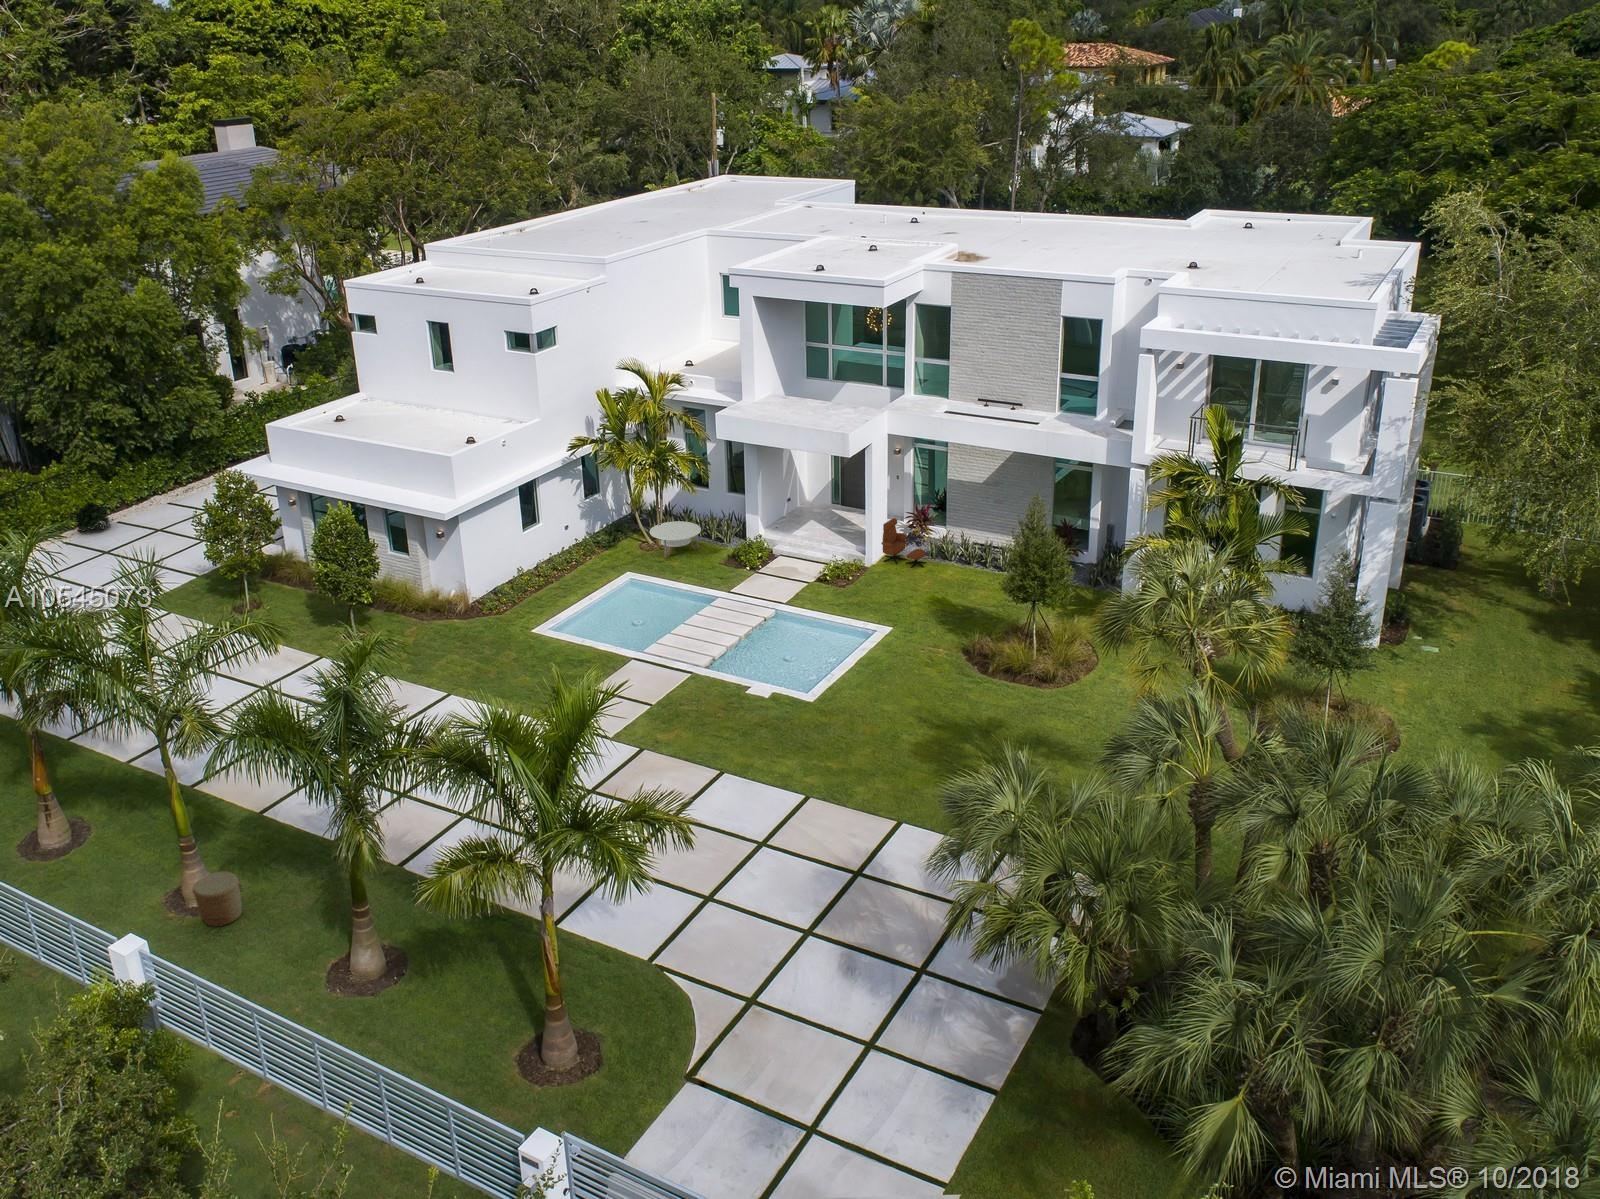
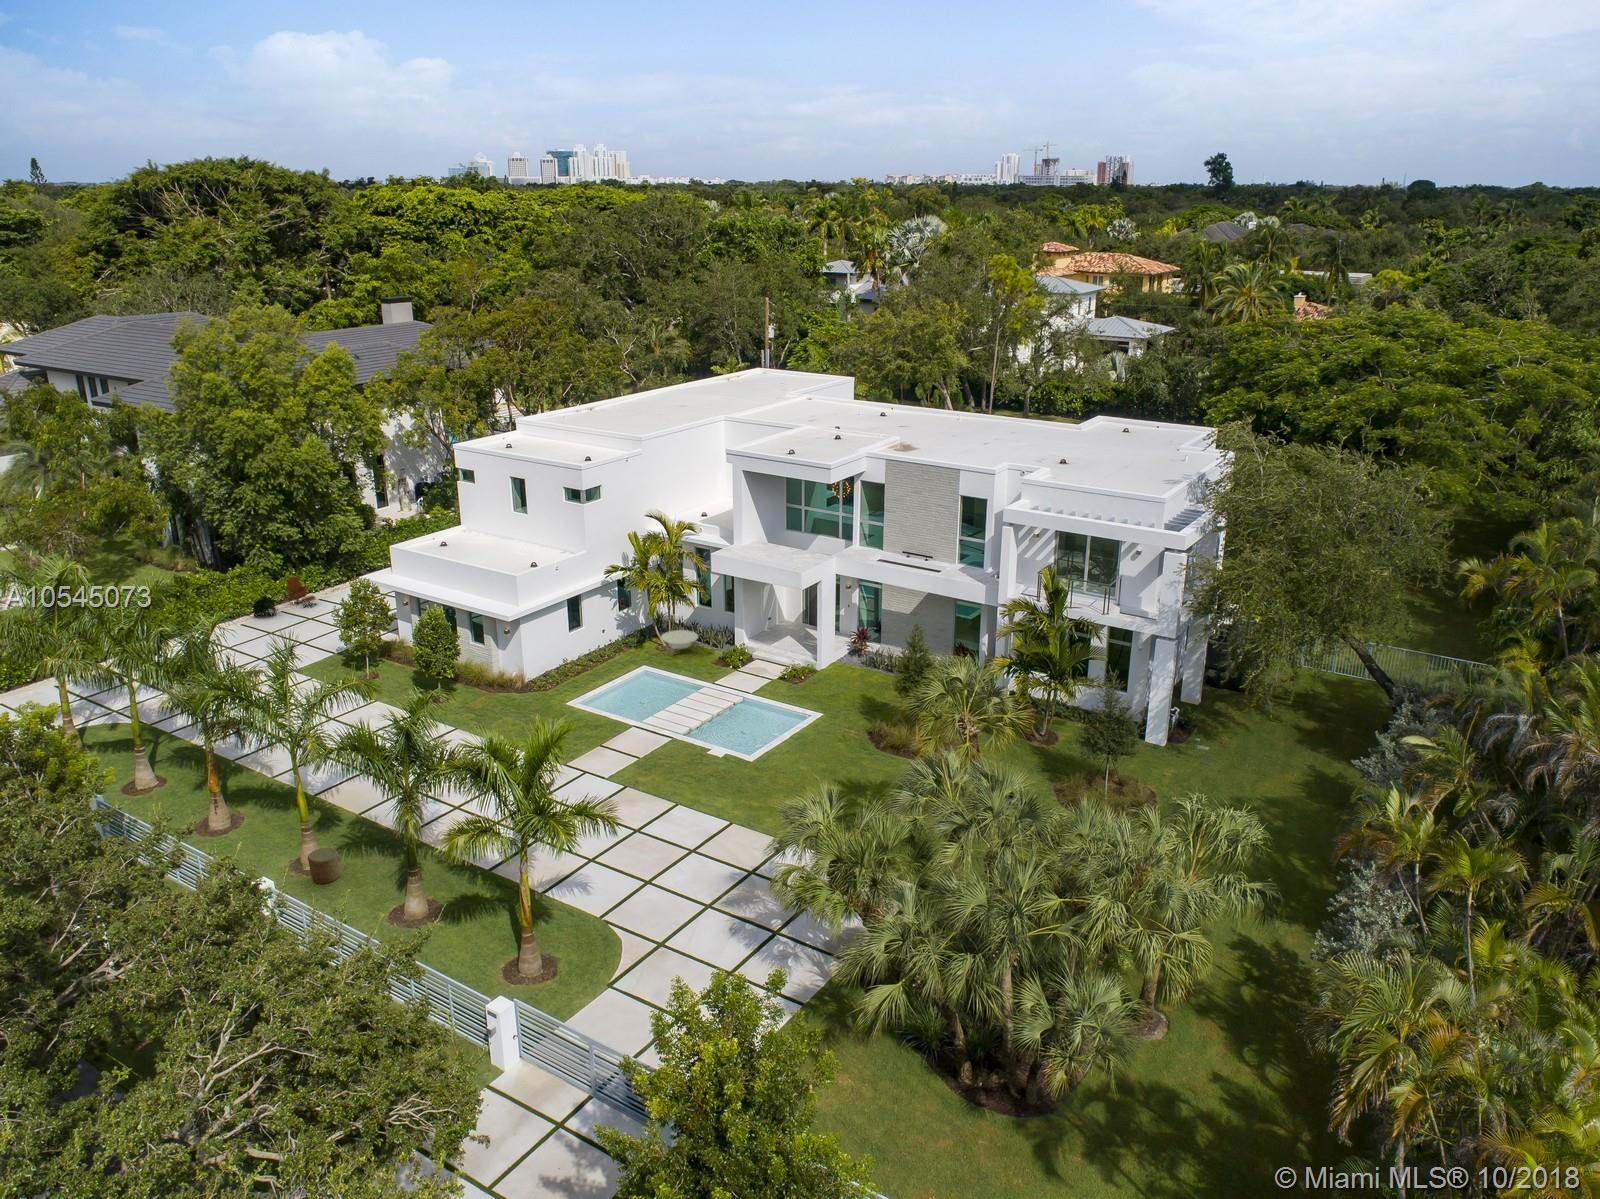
lounge chair: present [881,518,926,568] -> present [286,576,316,606]

